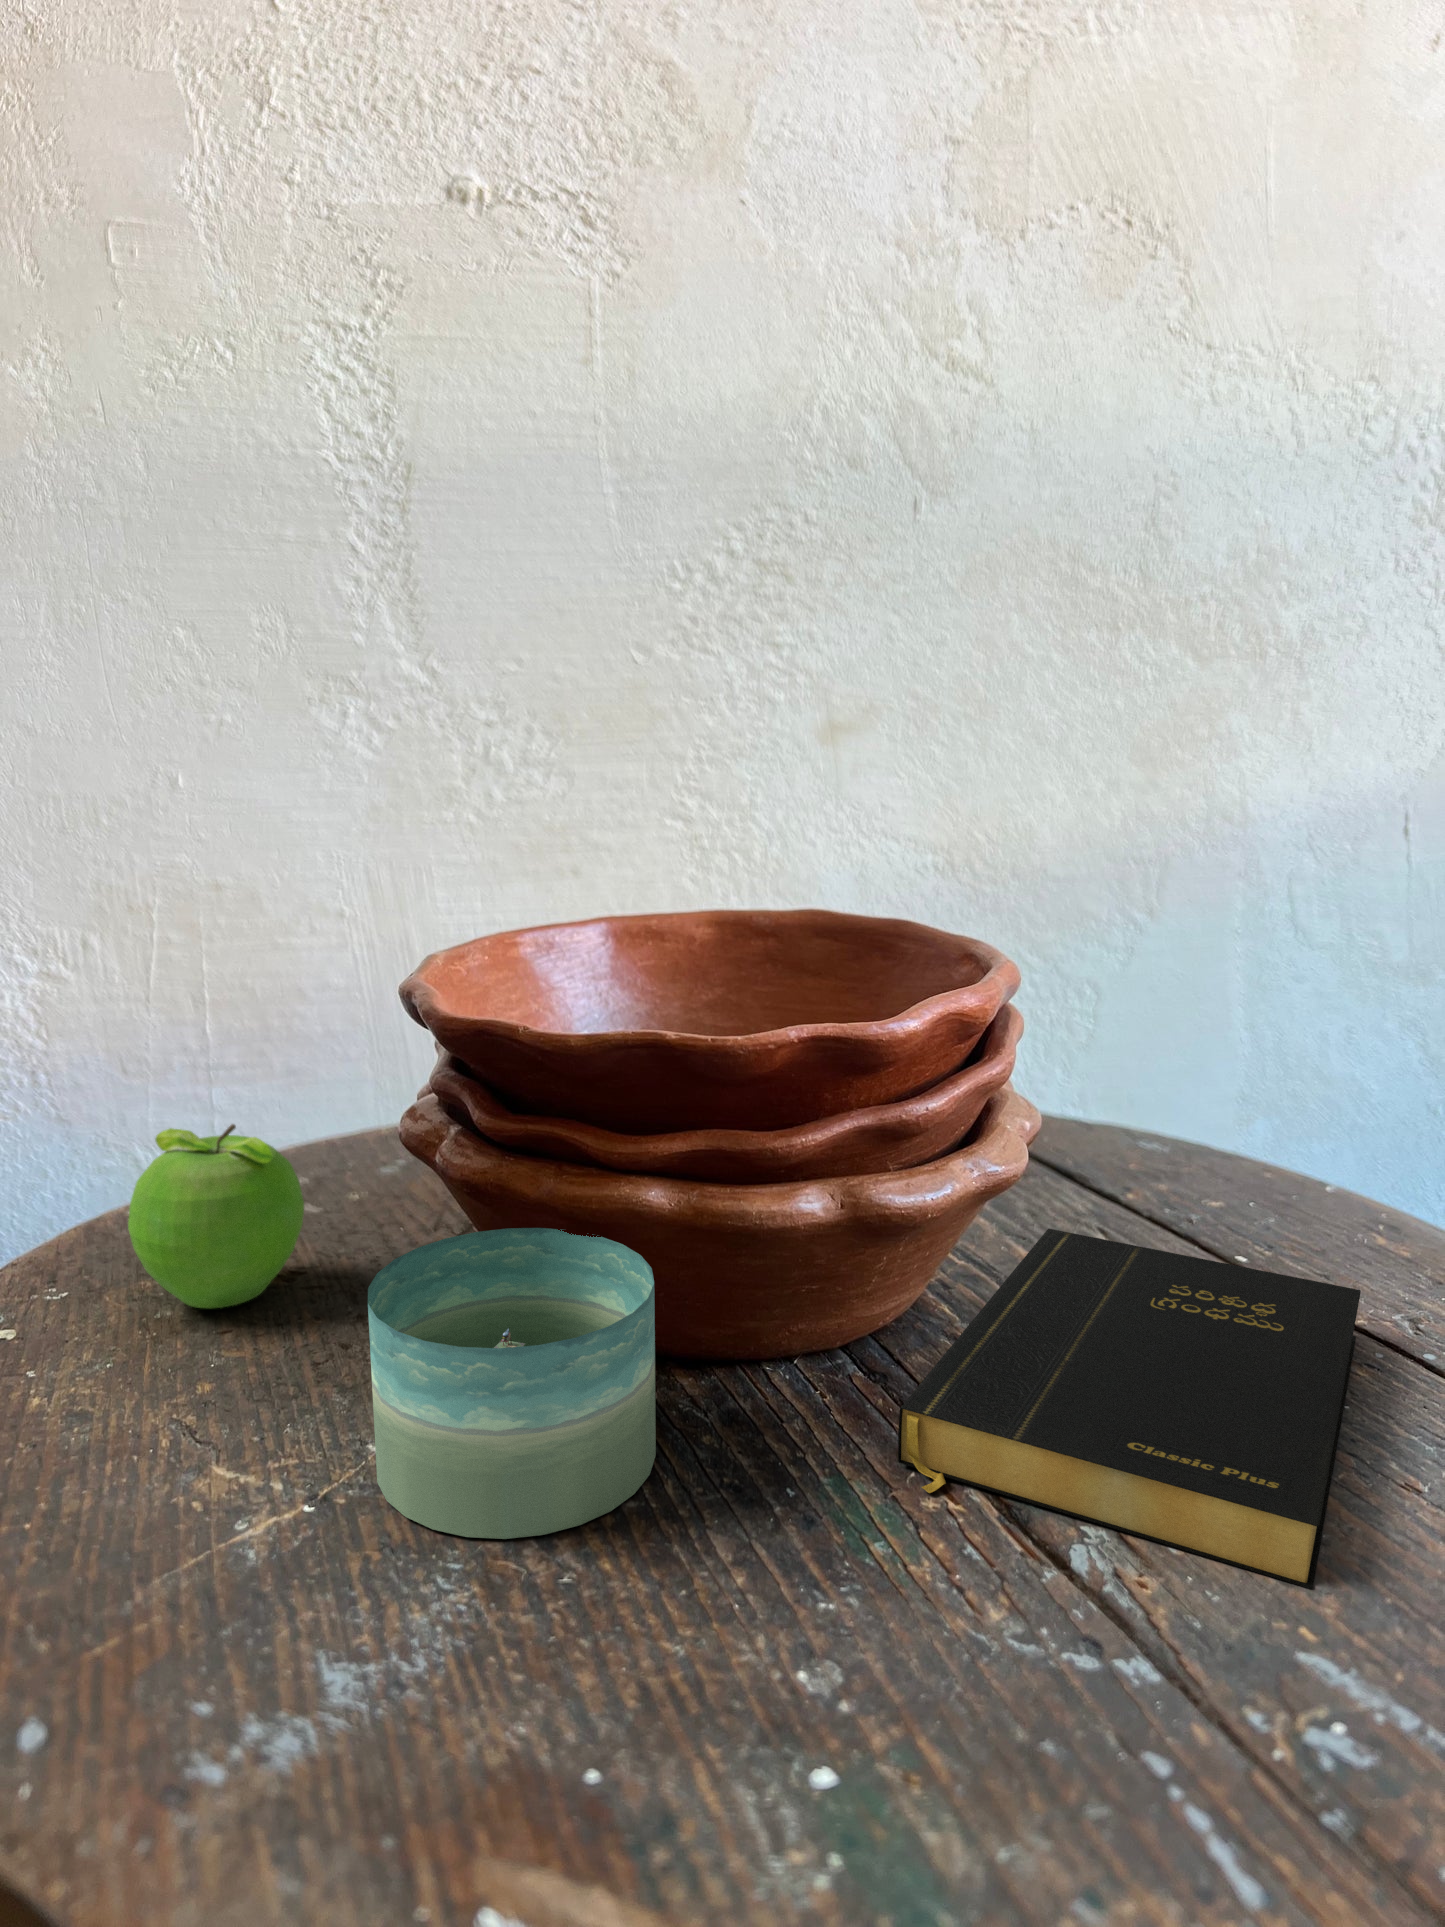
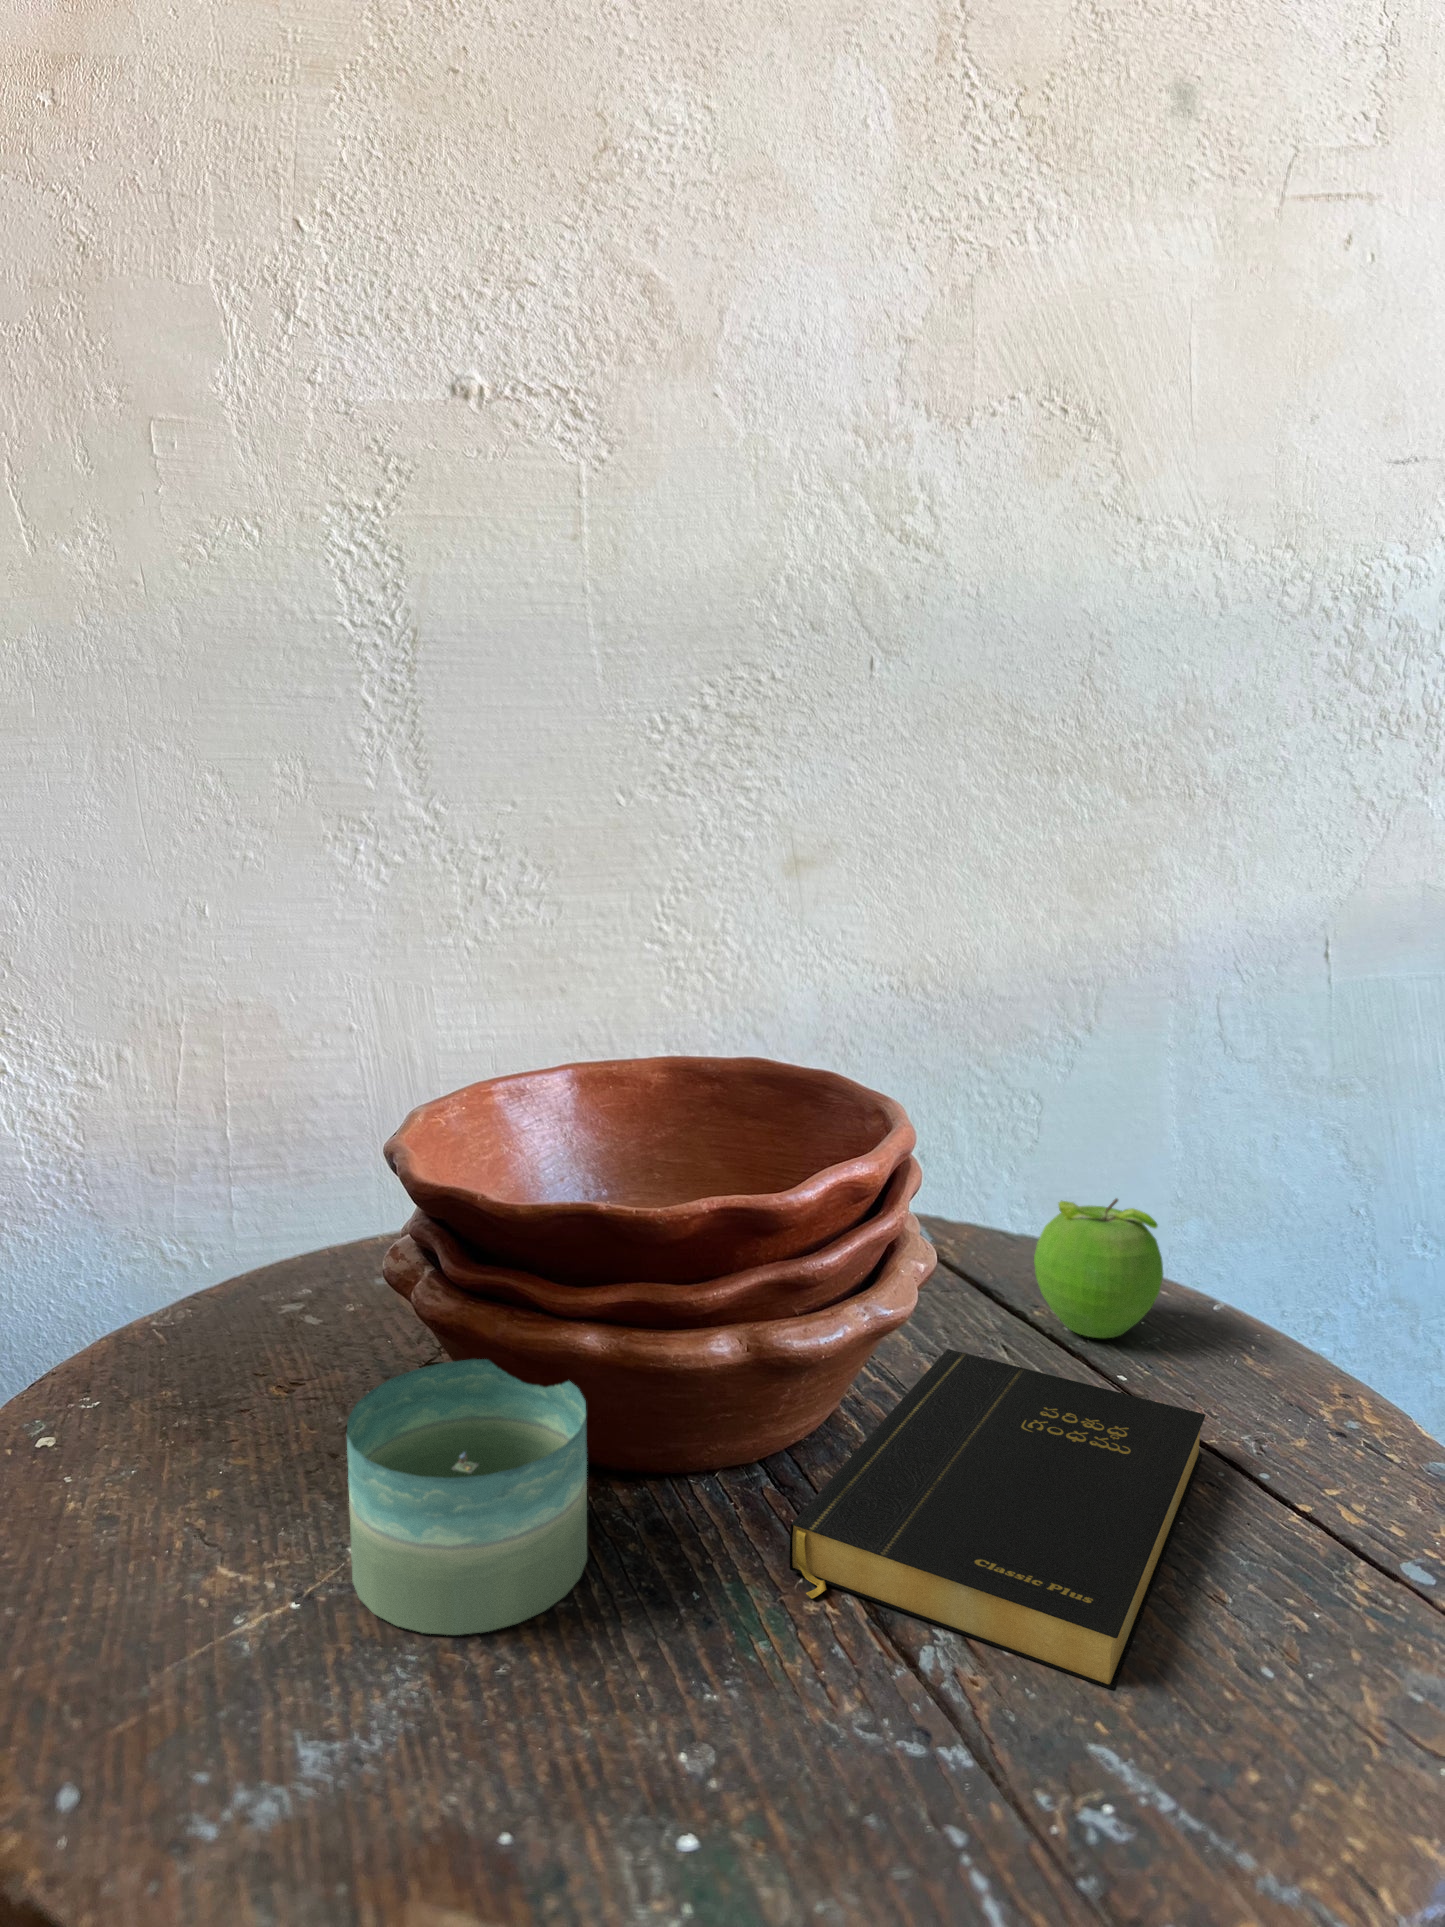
fruit: present [128,1124,304,1308] -> present [1034,1198,1163,1338]

